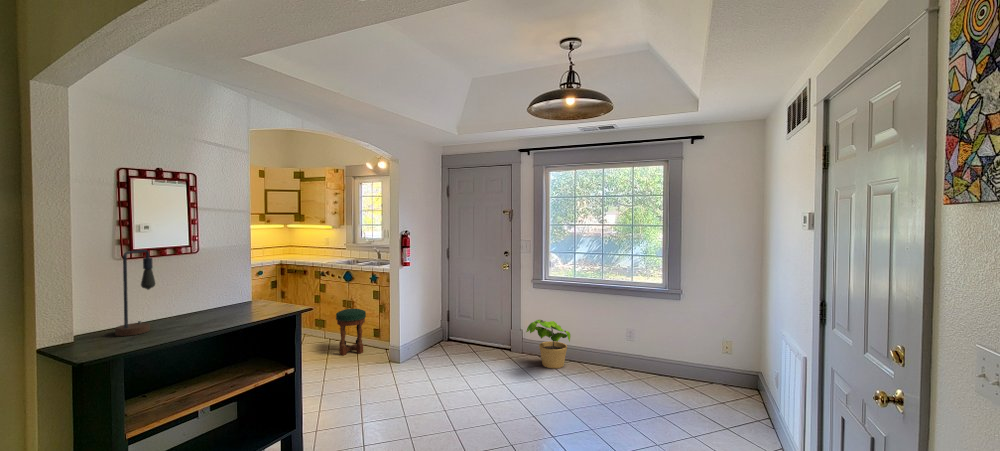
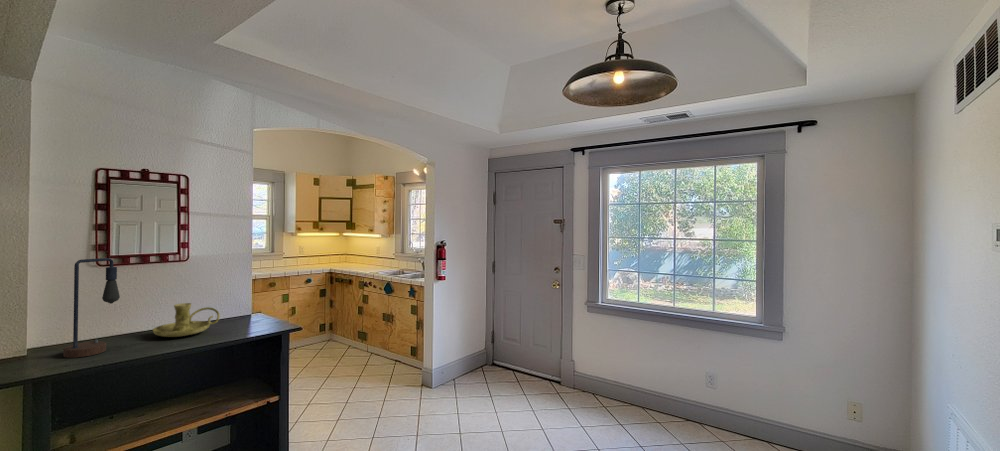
candle holder: none [178,289,232,318] -> present [153,303,220,337]
stool: present [336,309,366,356] -> none [373,323,404,374]
potted plant: present [526,320,571,368] -> none [576,352,631,412]

